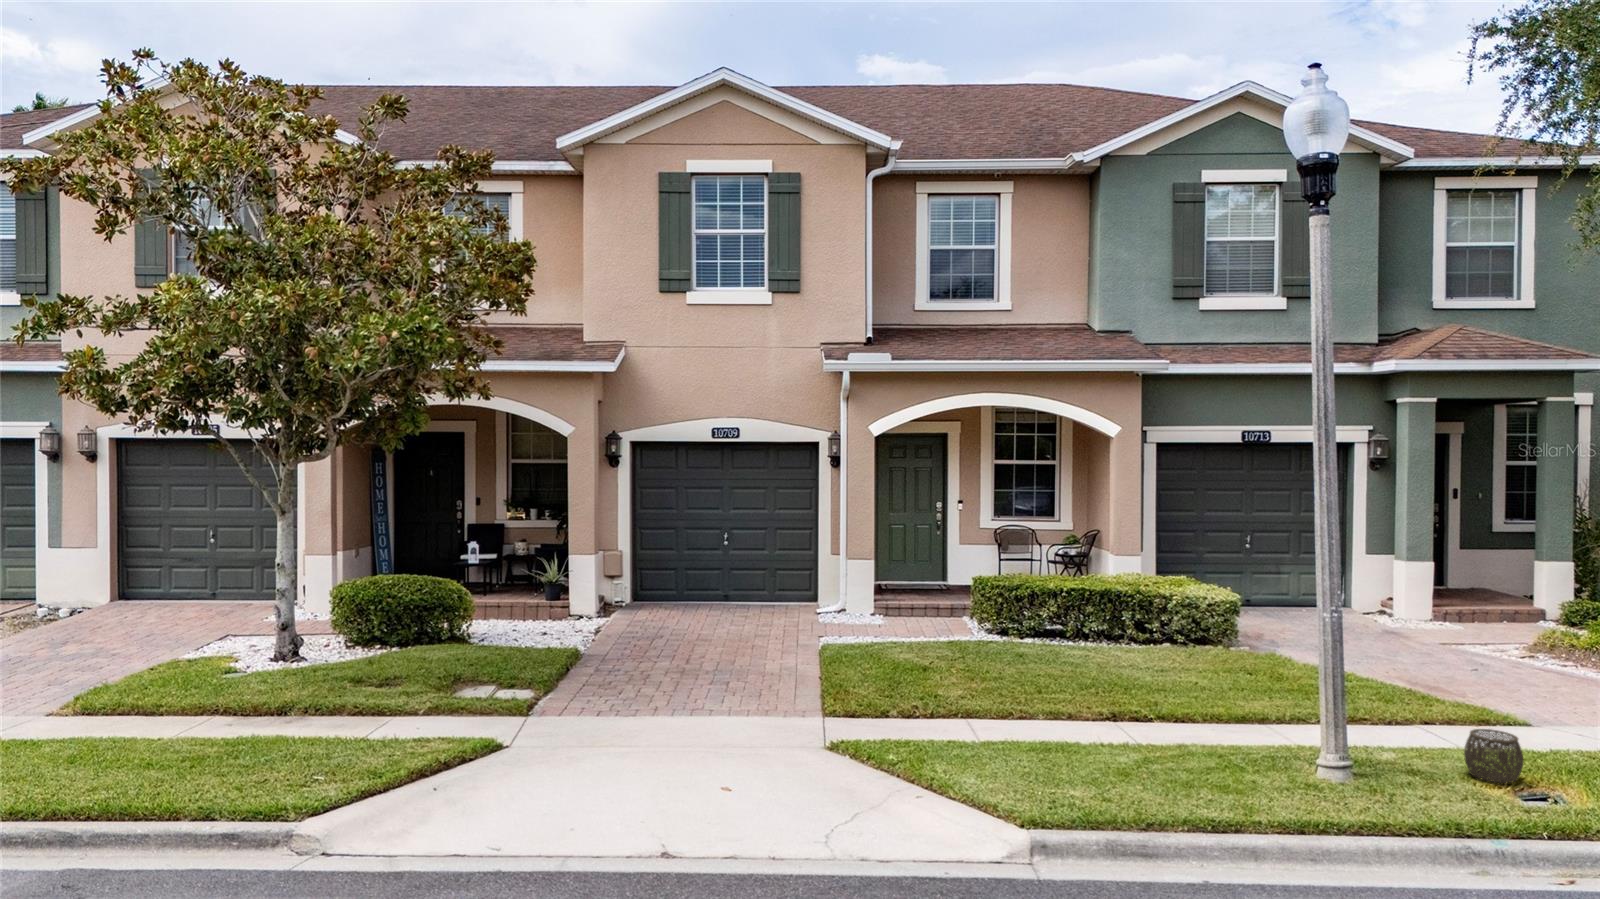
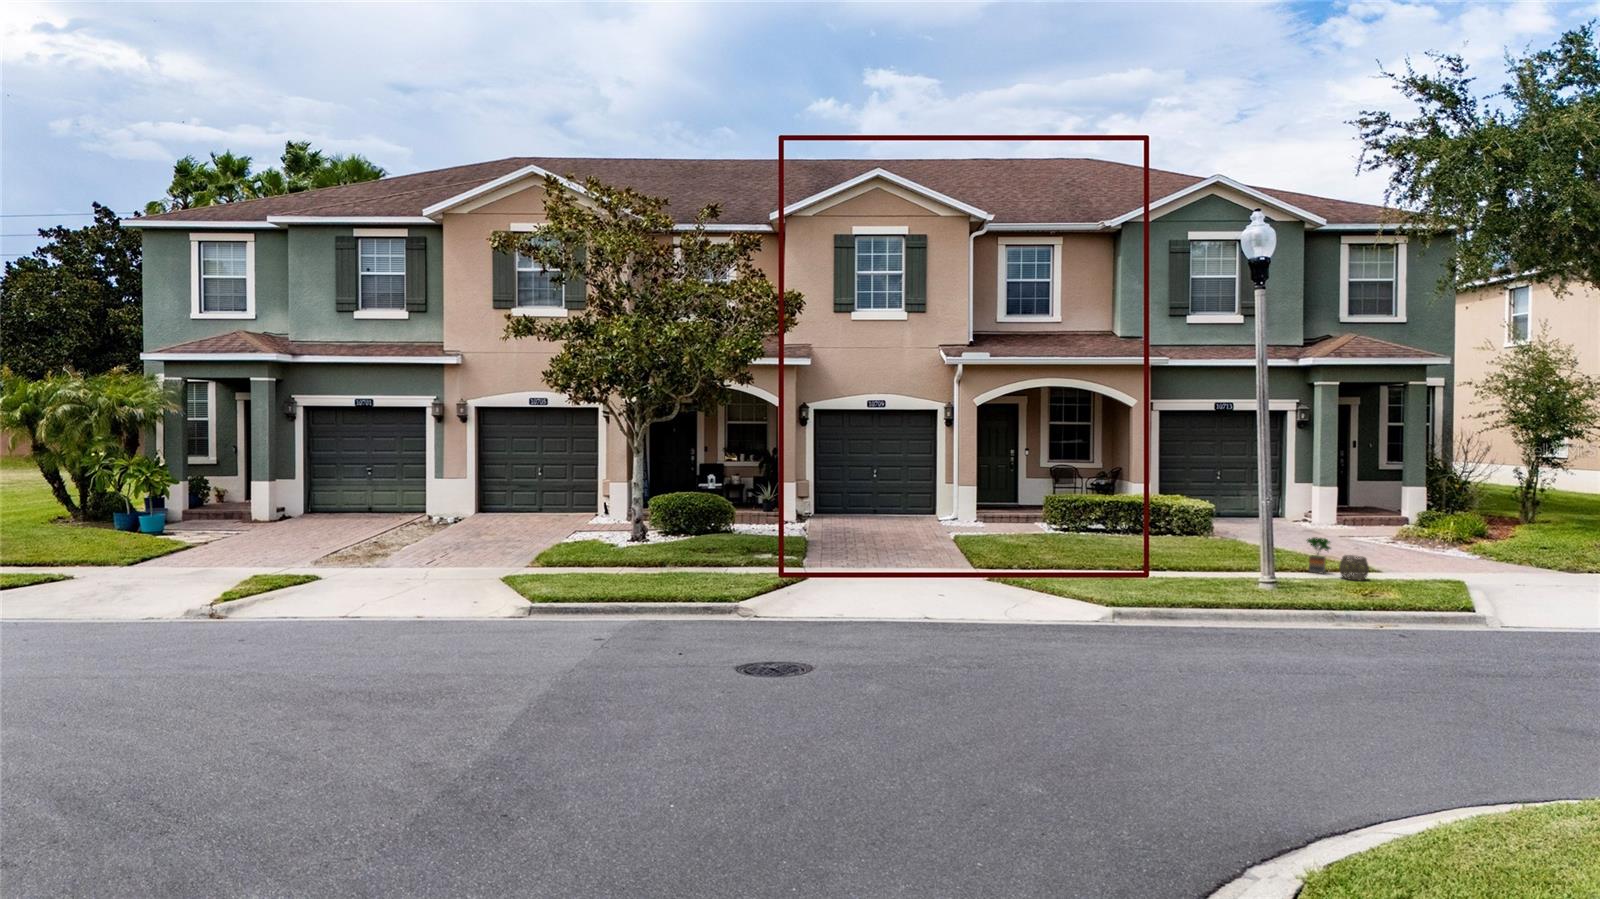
potted tree: none [1396,686,1449,759] -> present [1307,537,1331,573]

